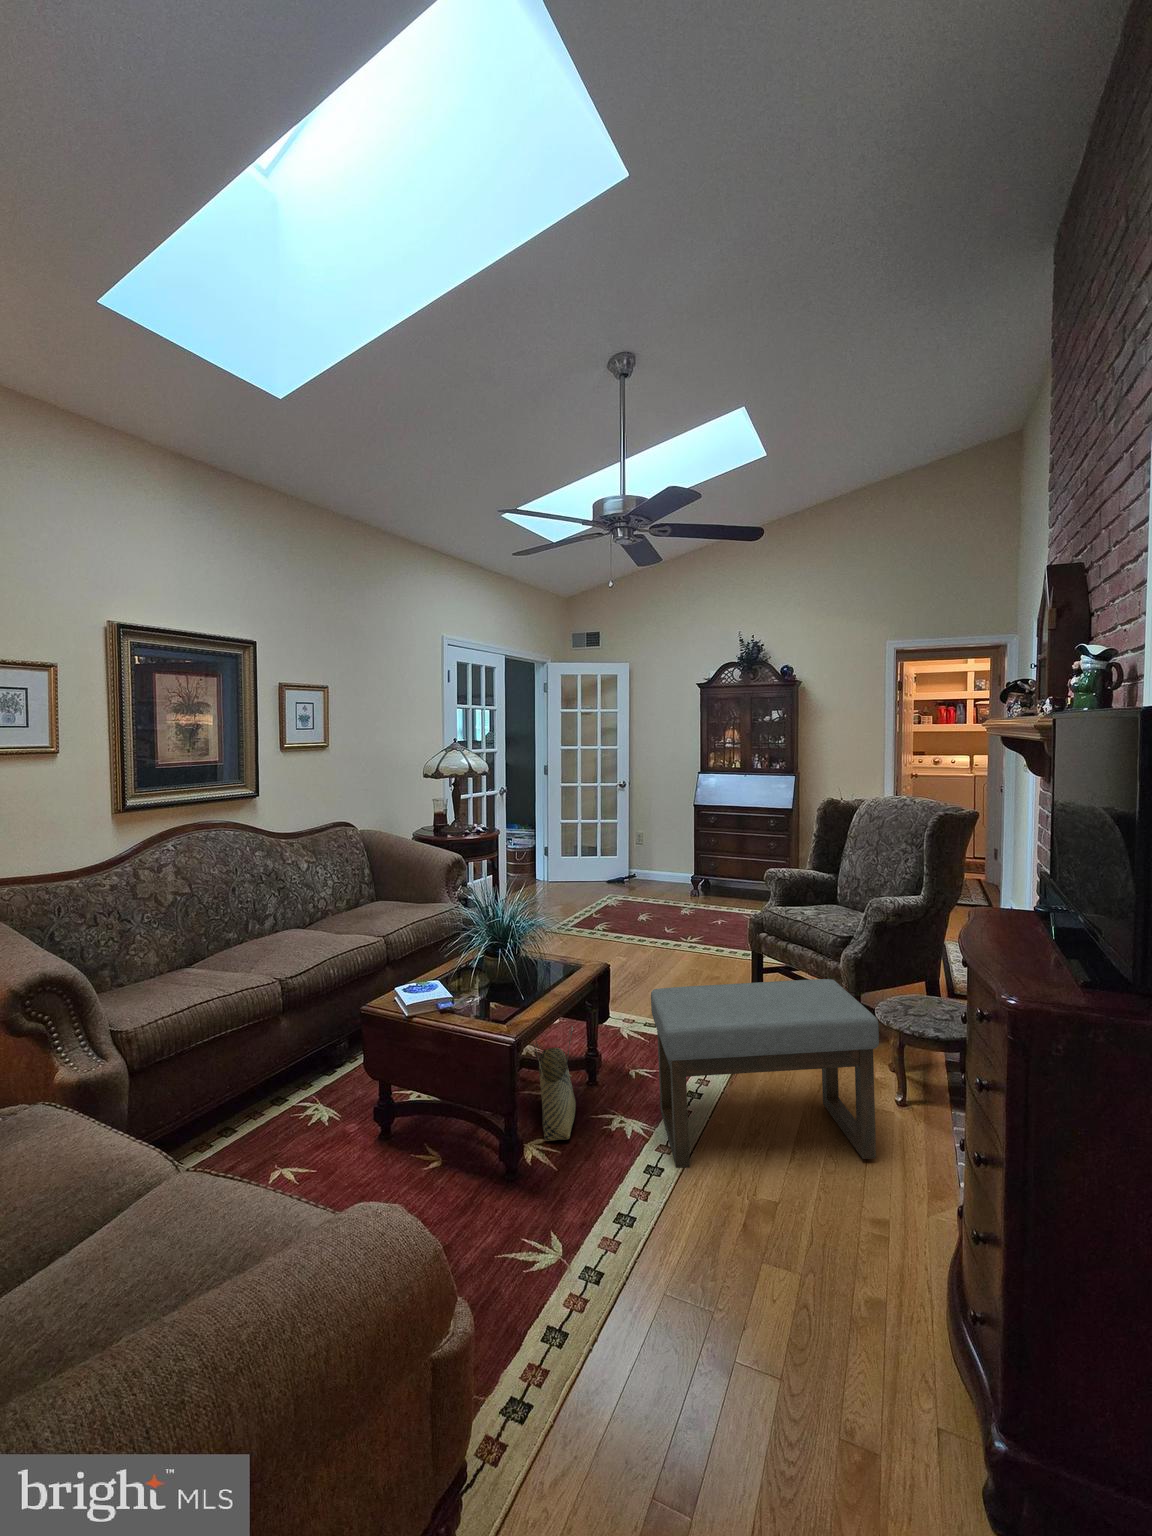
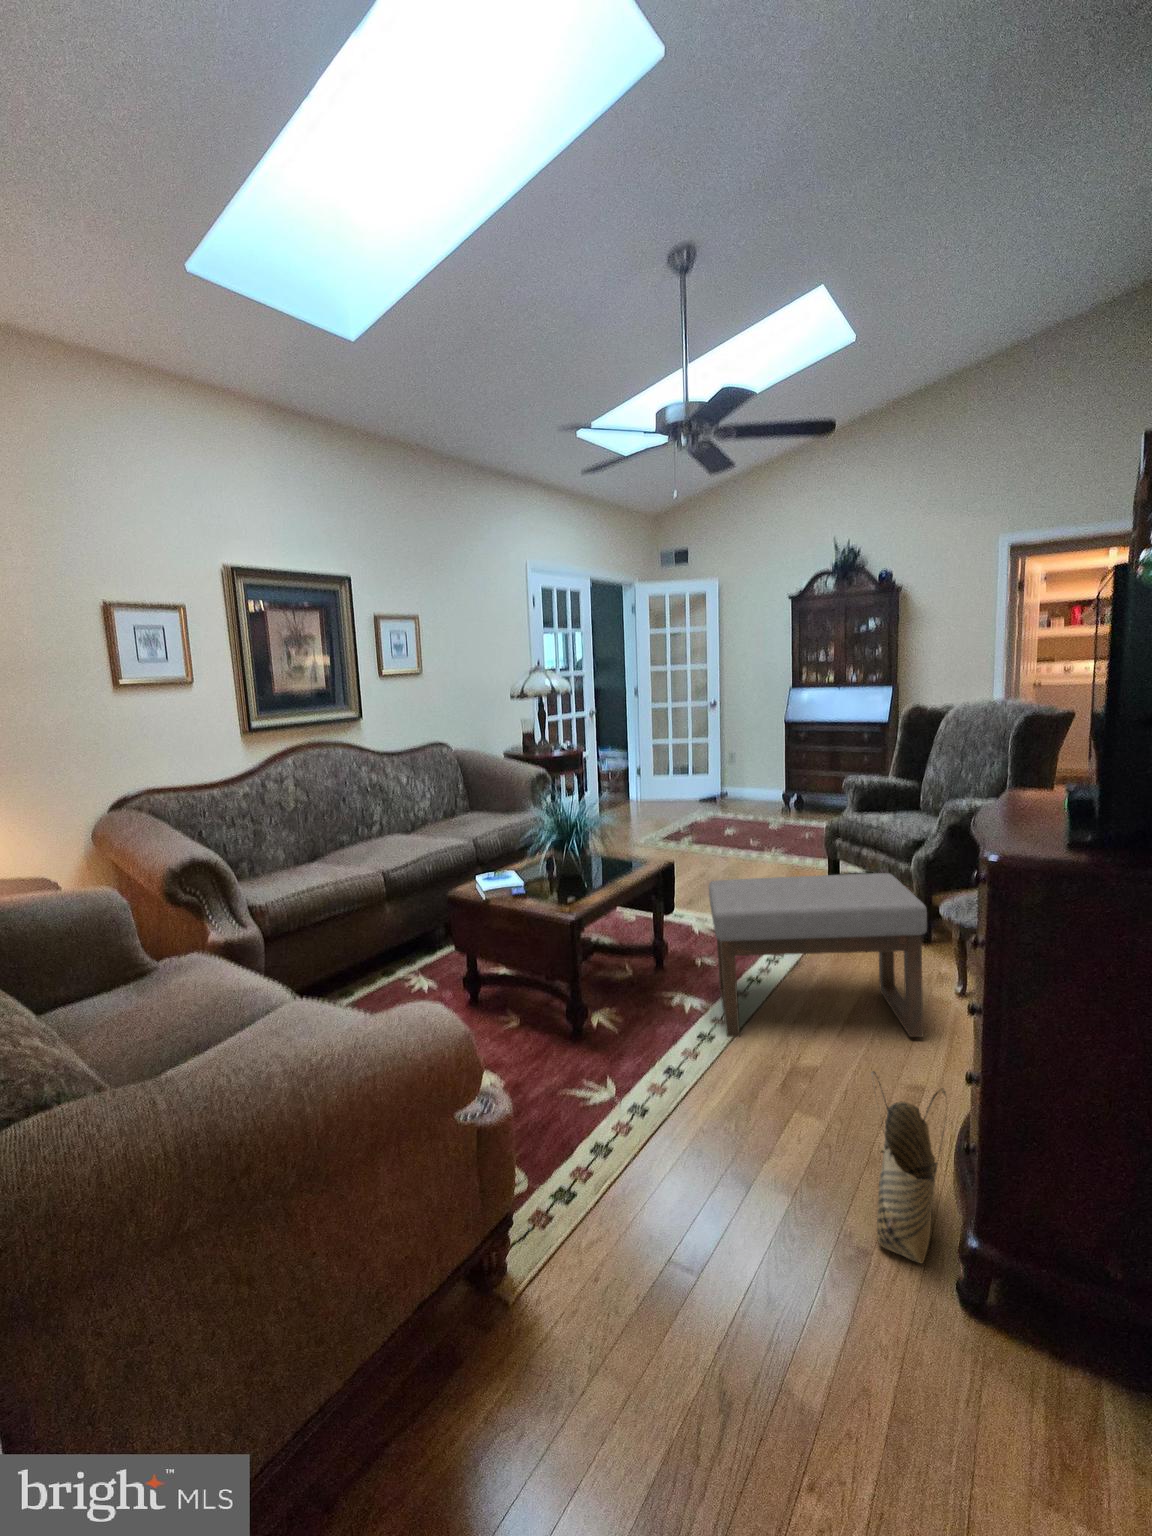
woven basket: present [533,1026,576,1141] -> present [871,1071,947,1263]

